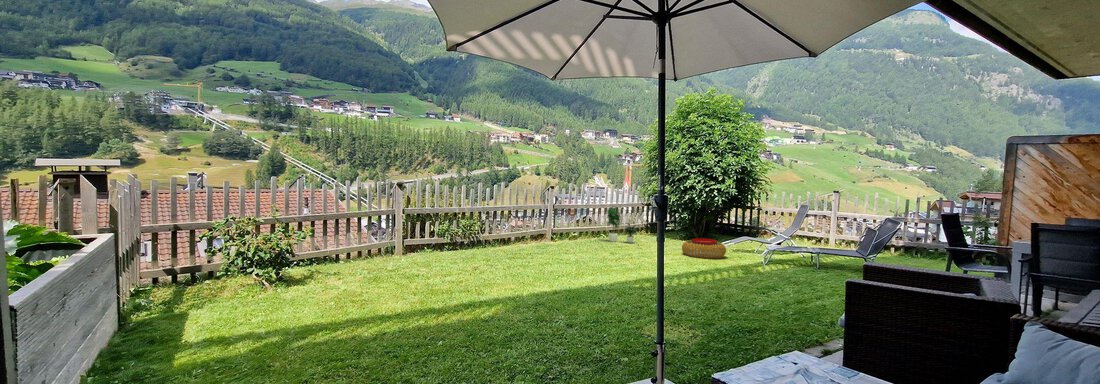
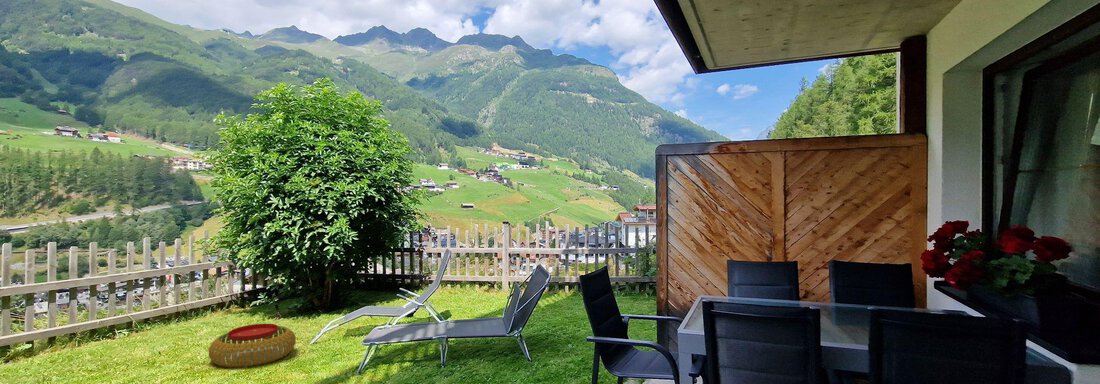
potted plant: present [607,207,637,243] -> none [93,274,168,343]

